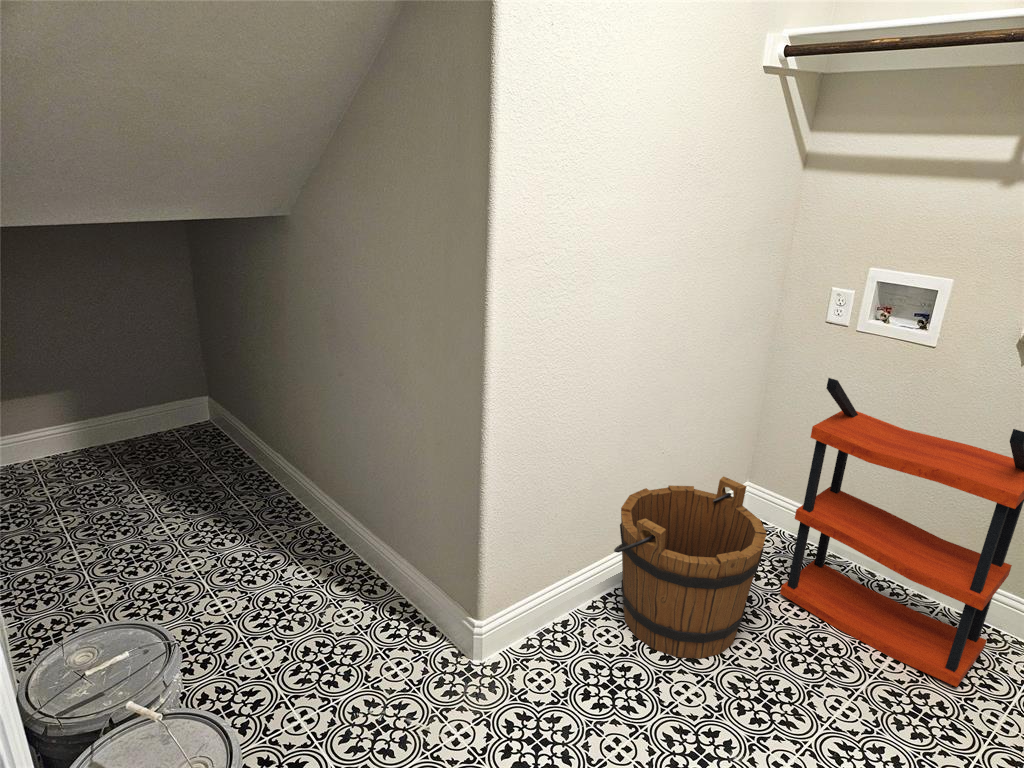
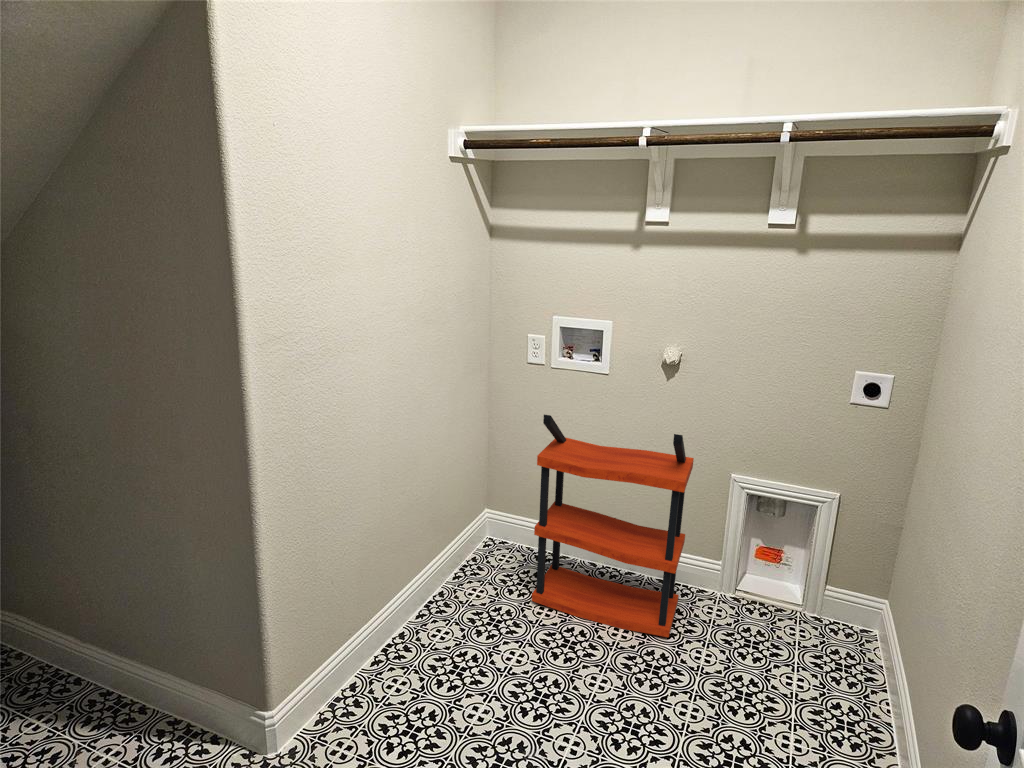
bucket: present [614,476,767,659] -> none [391,511,518,684]

